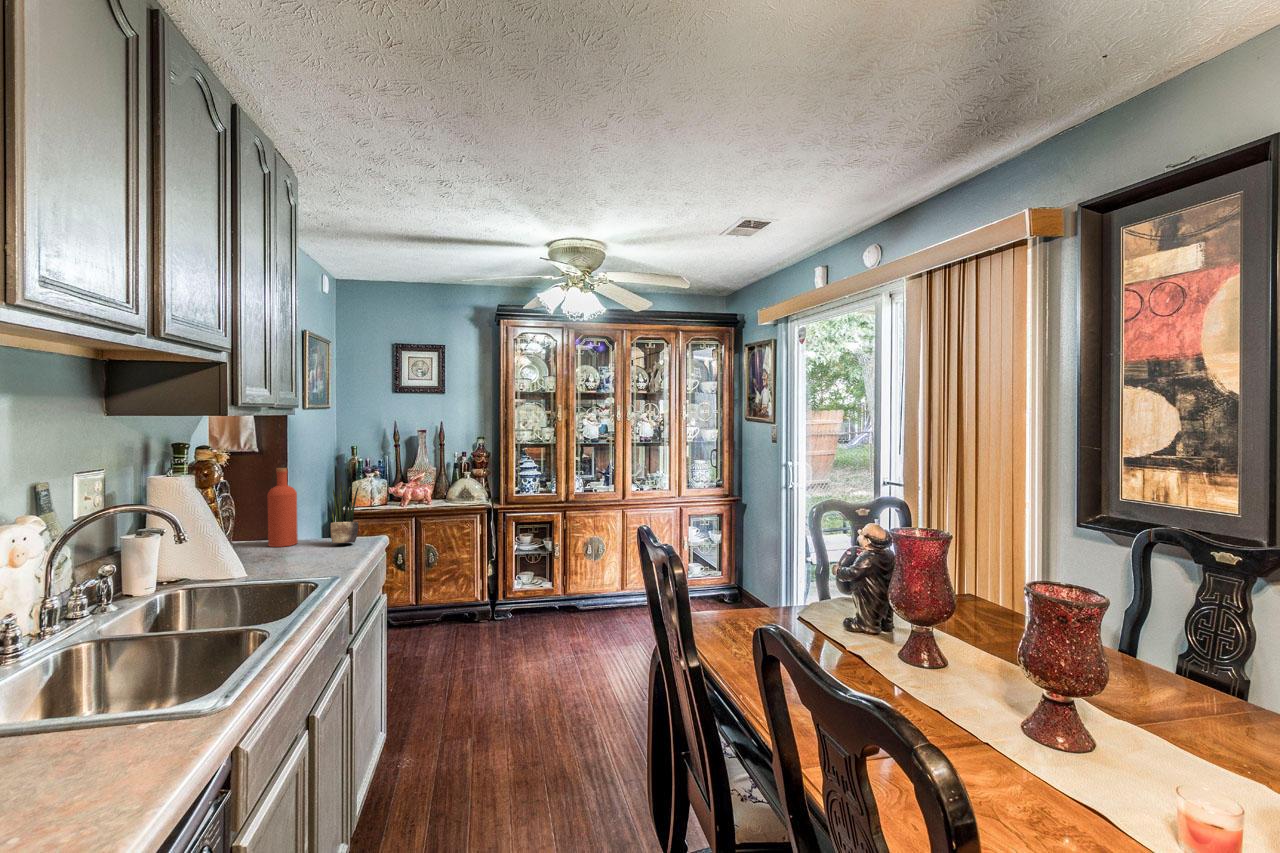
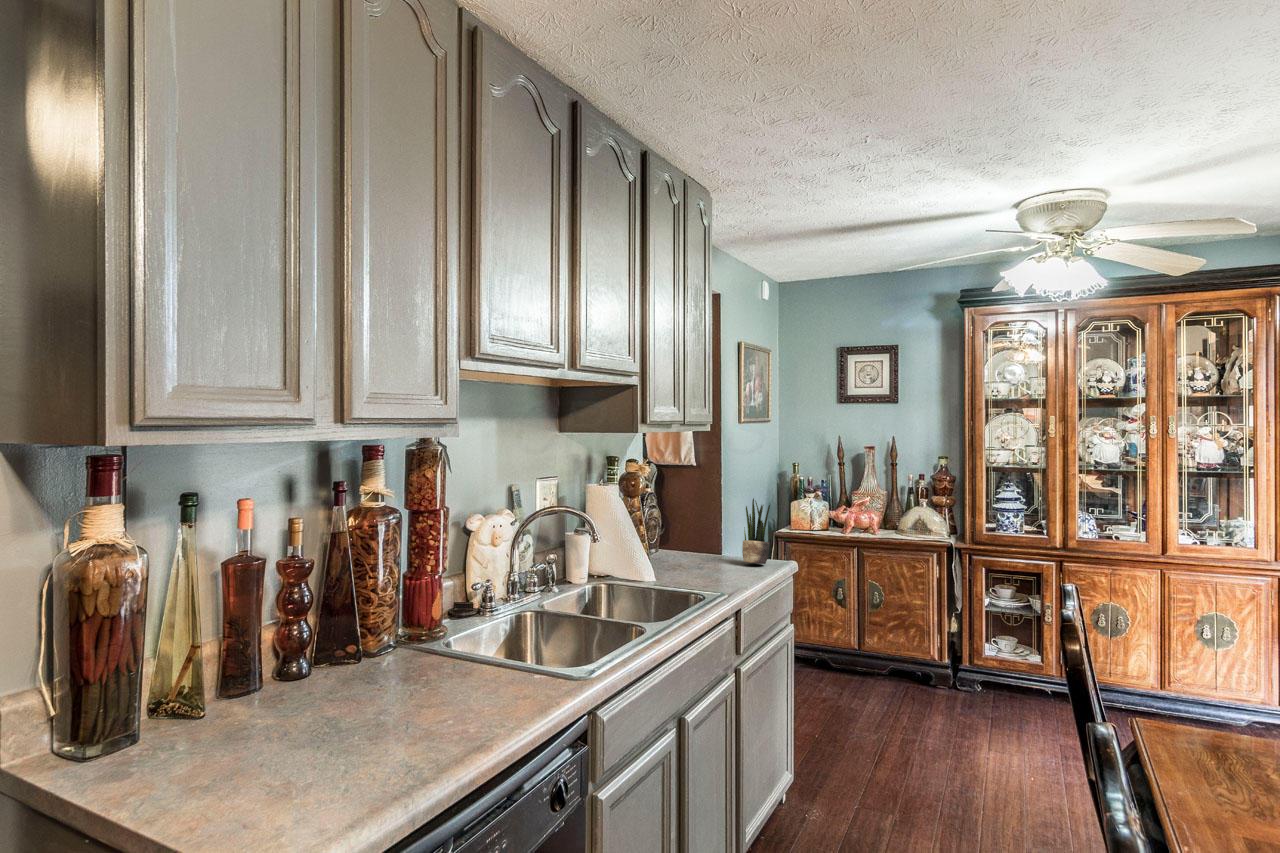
bottle: present [268,468,298,547] -> none [688,481,714,560]

